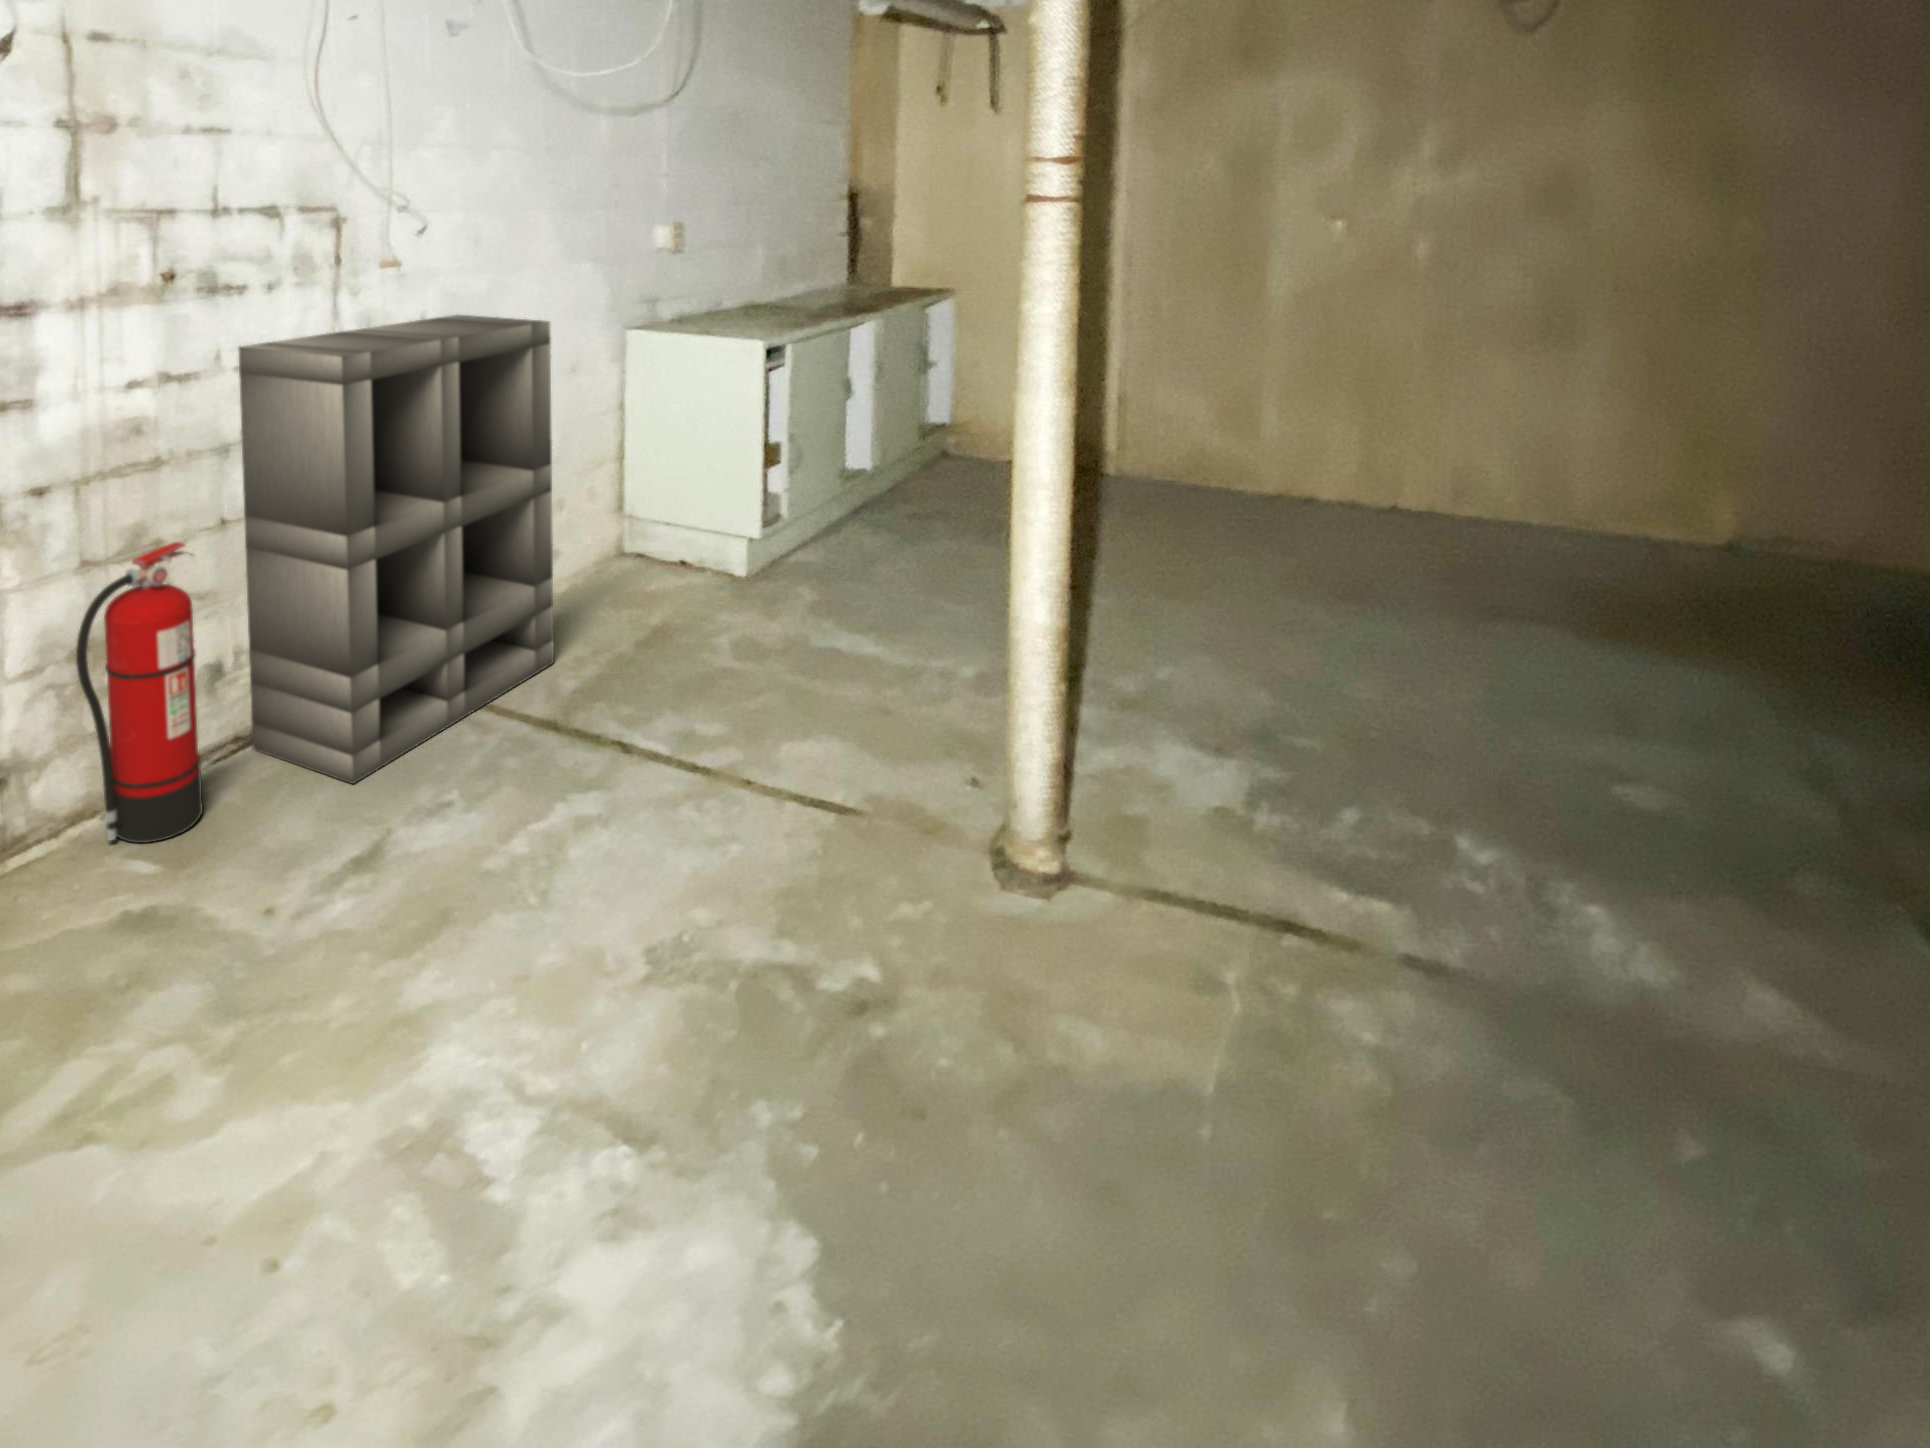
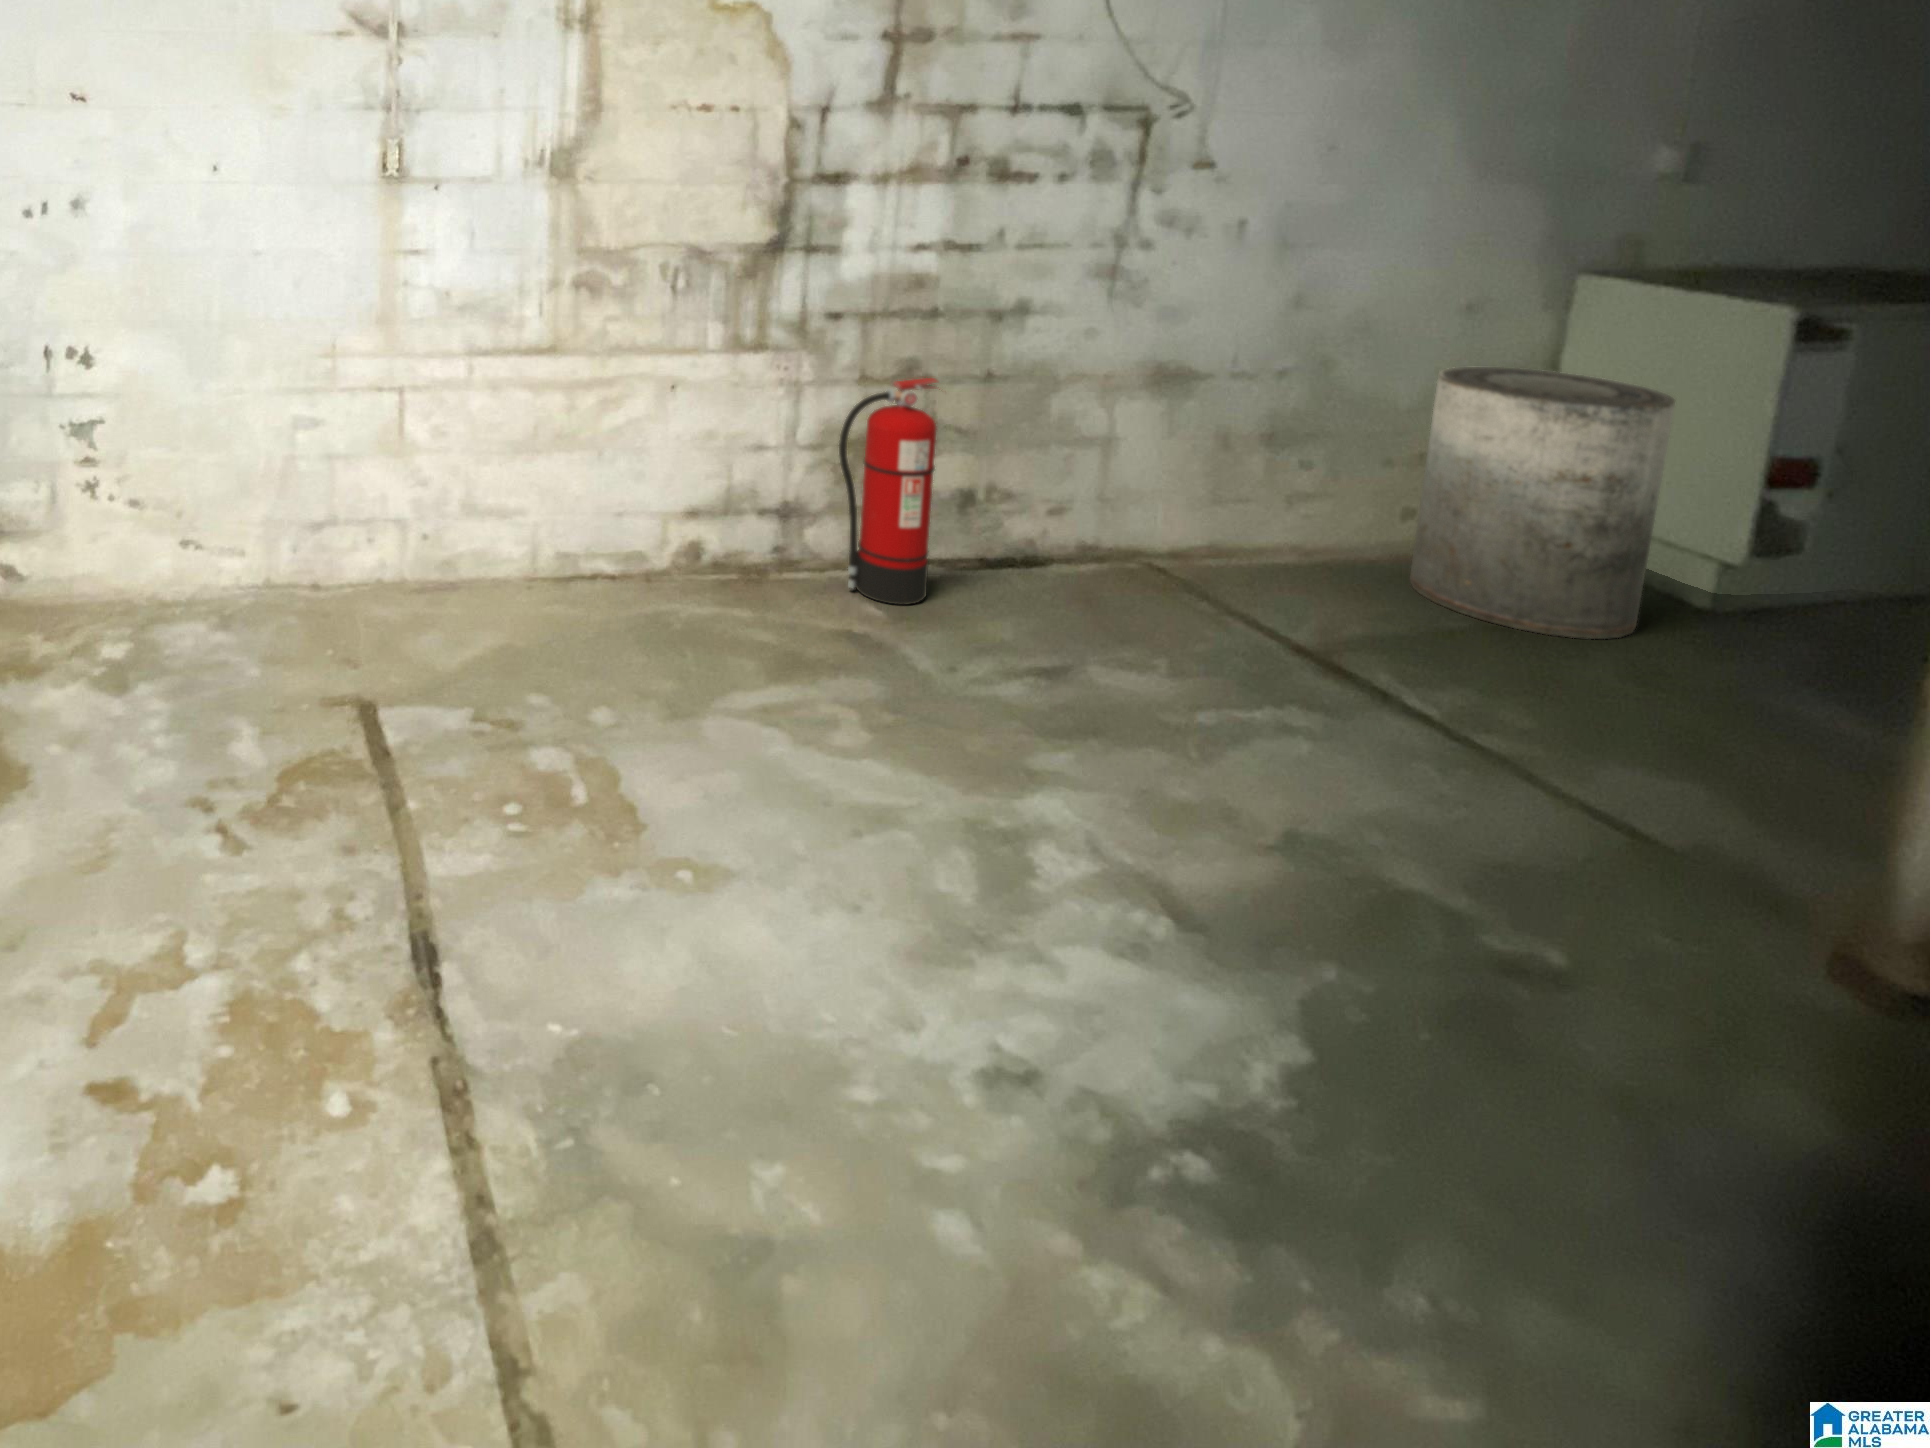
shelving unit: present [239,315,554,784] -> none [990,225,1411,629]
trash can: none [553,411,689,627] -> present [1410,367,1675,639]

